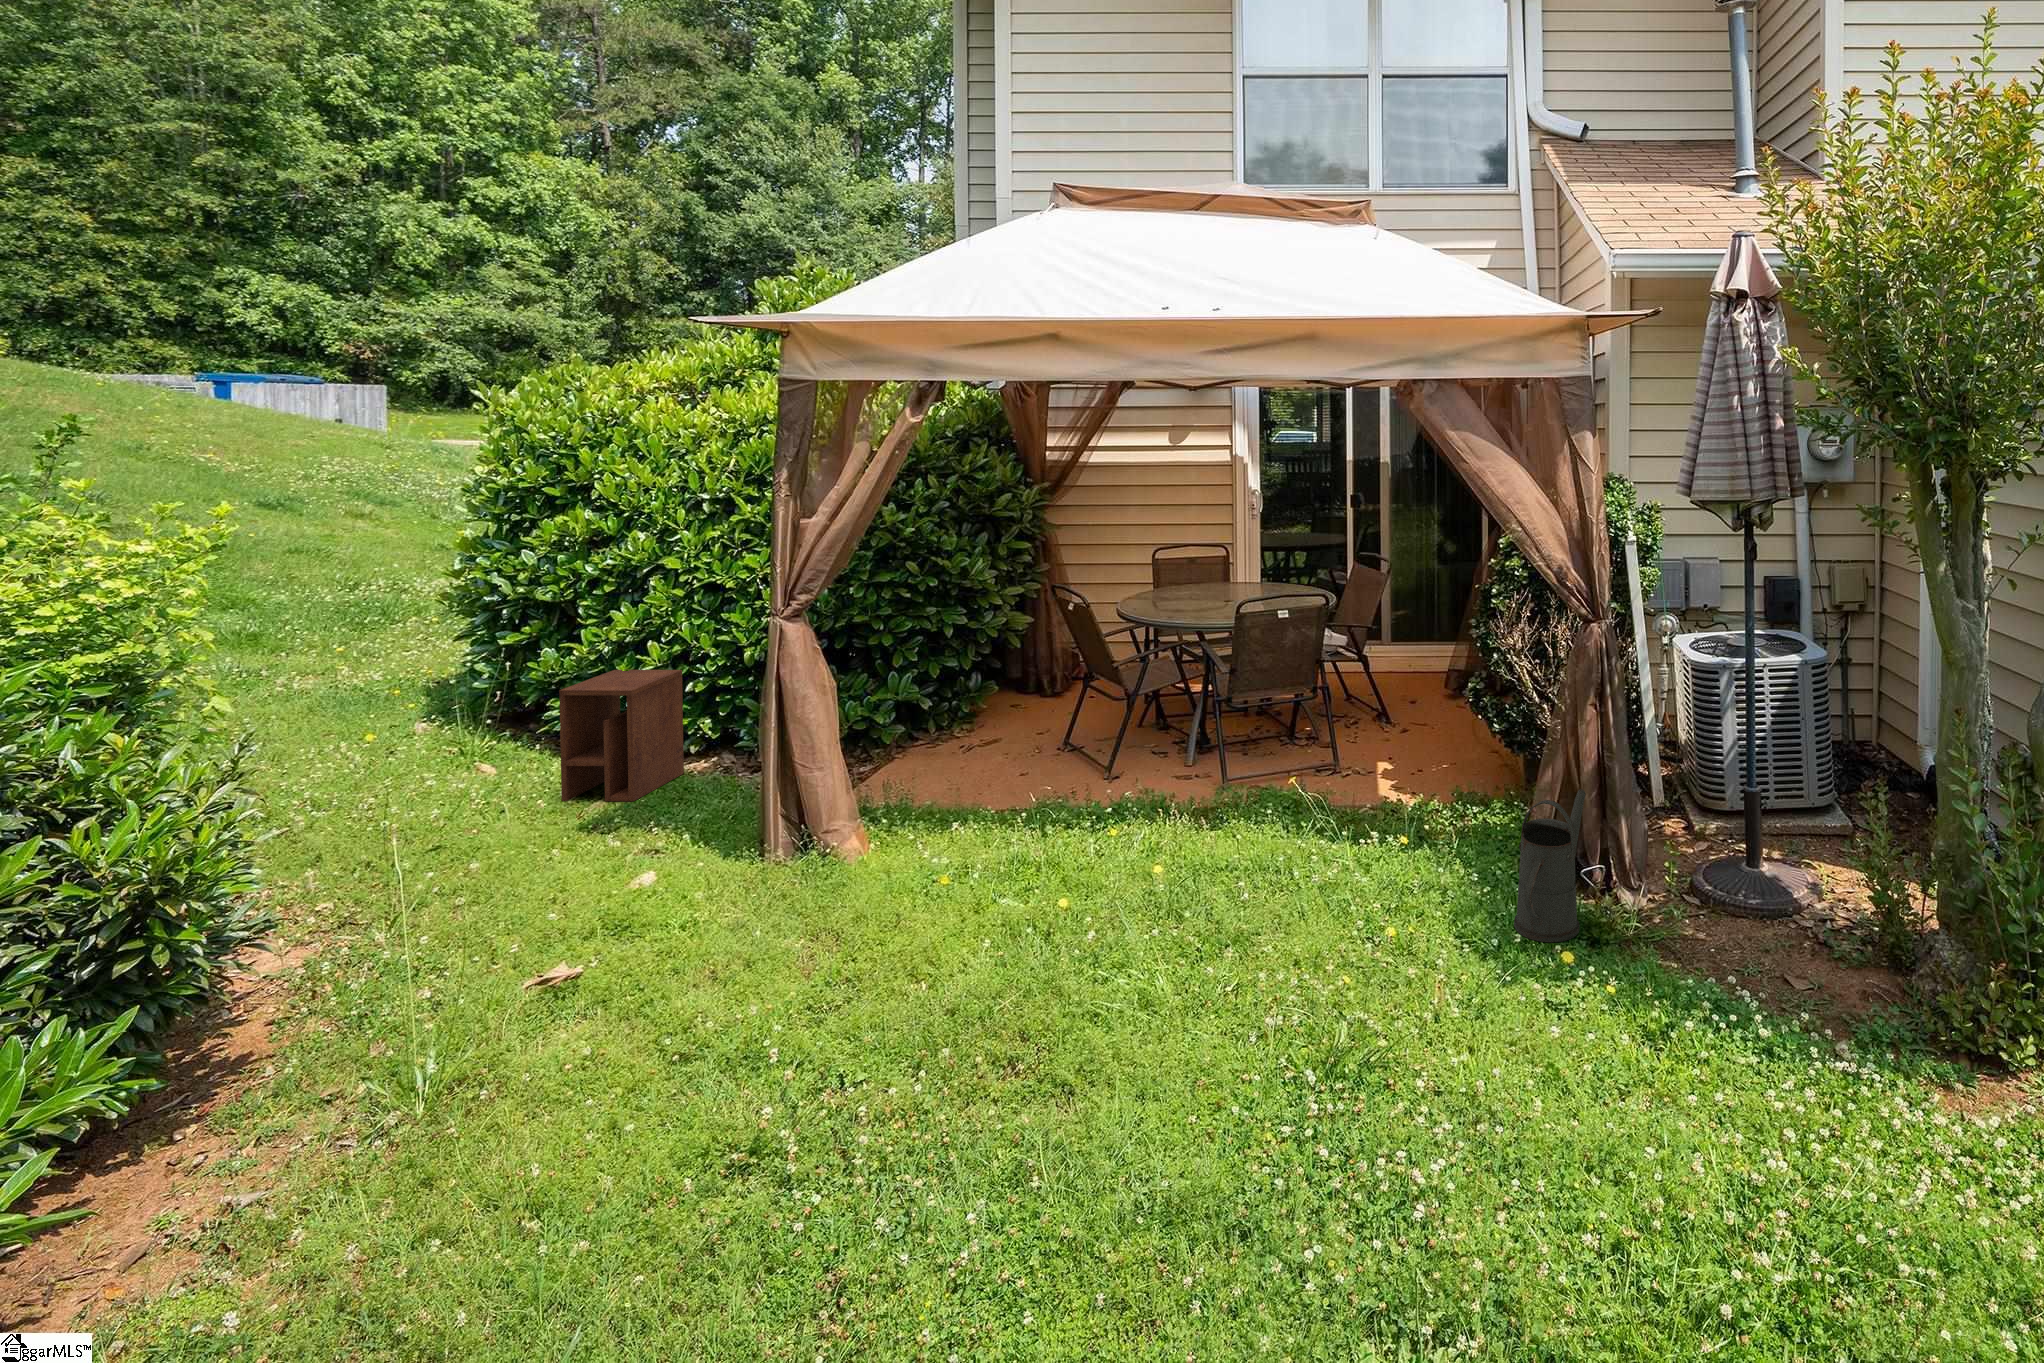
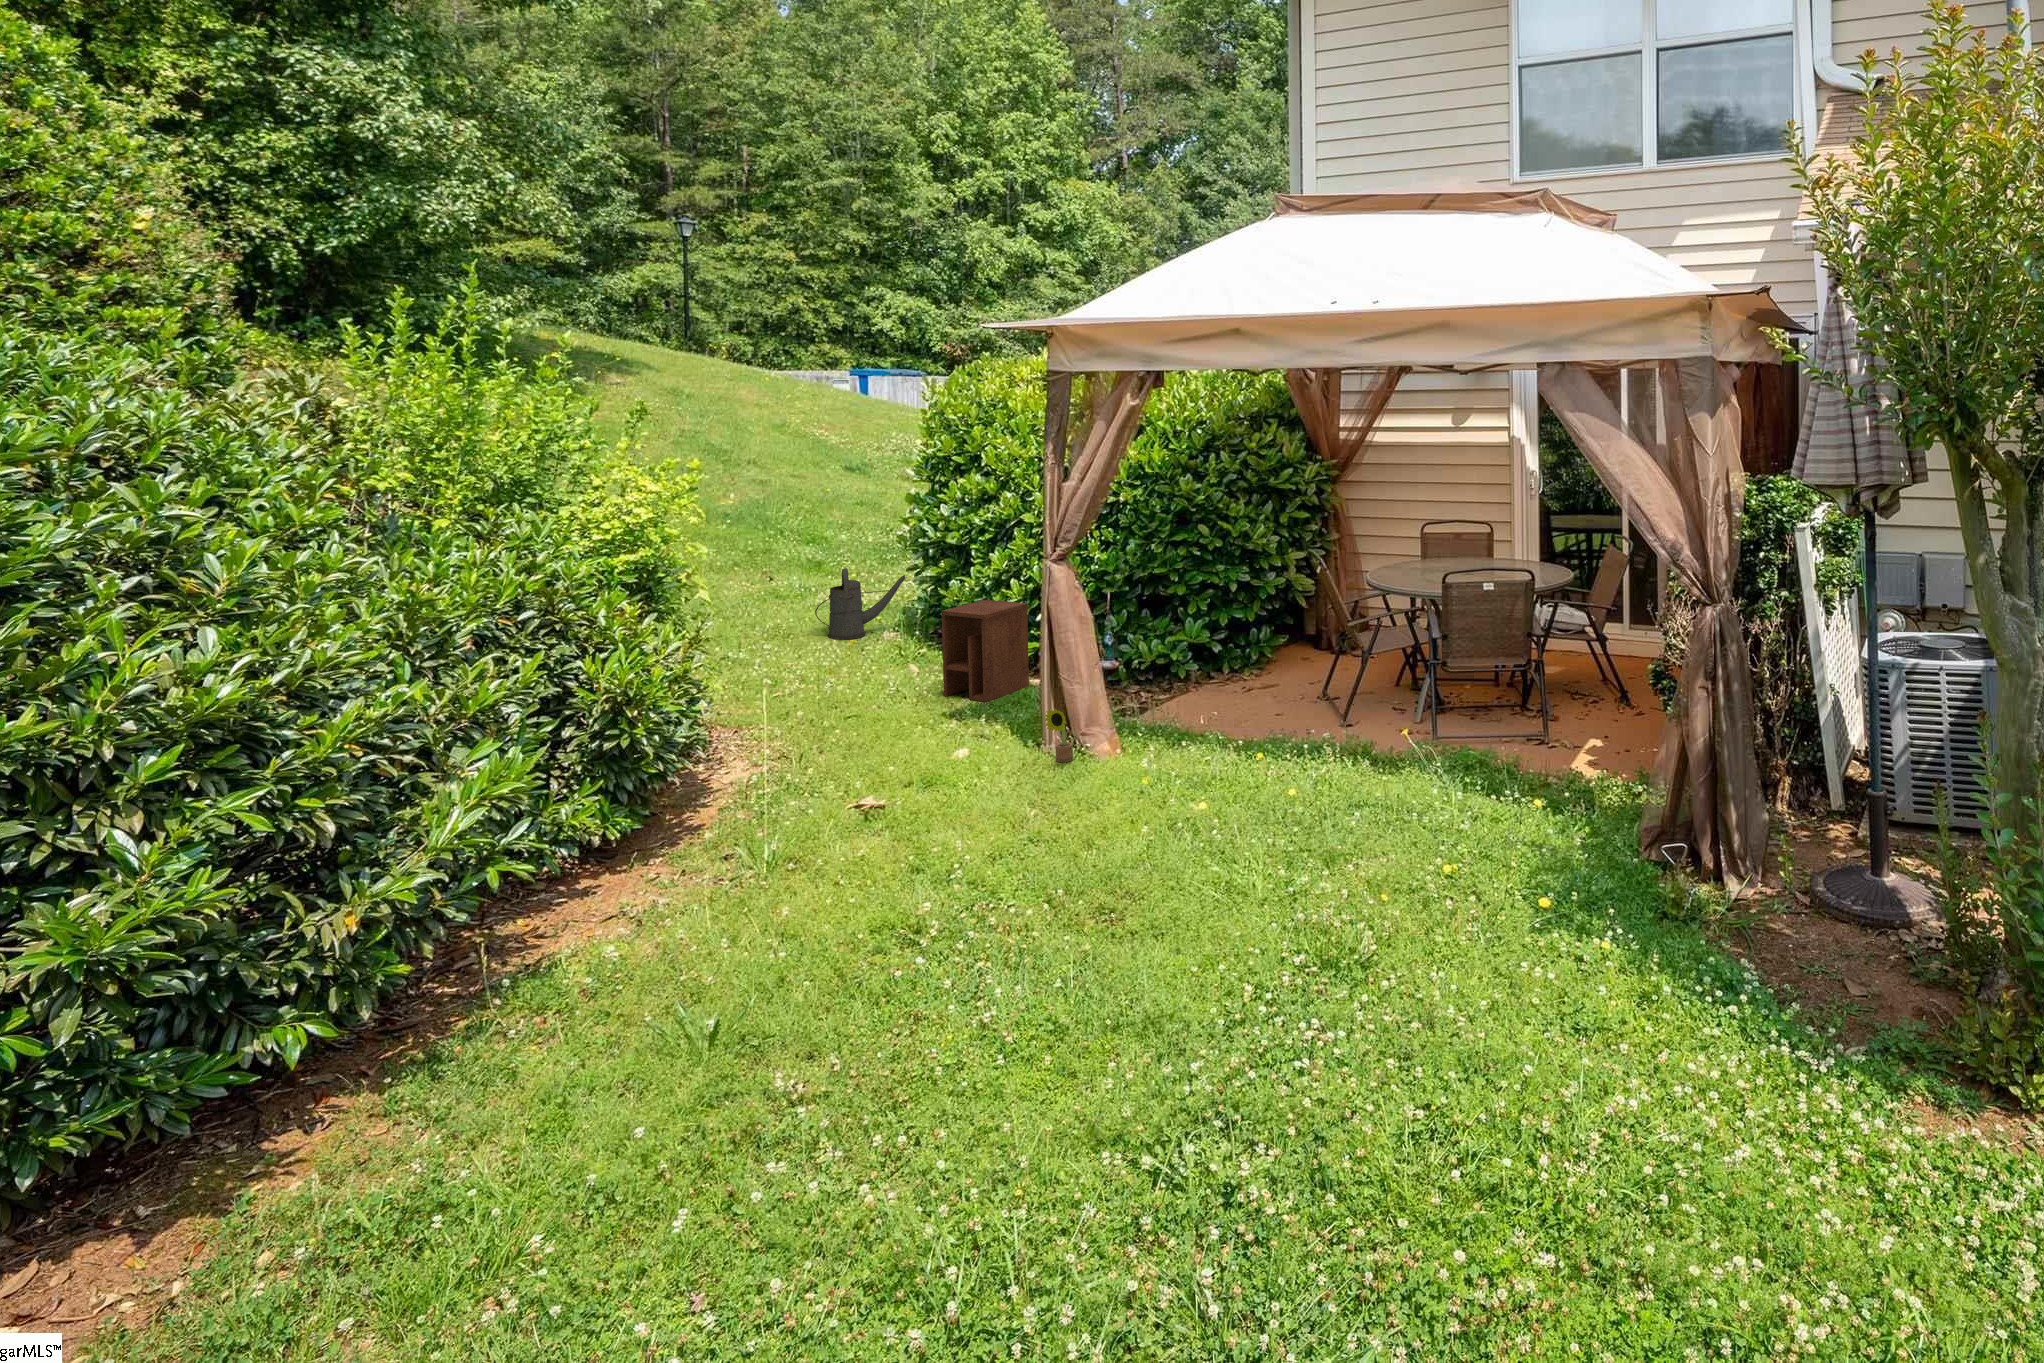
watering can: present [1514,789,1586,942] -> present [815,568,905,640]
decorative plant: none [771,800,810,866] -> present [1043,709,1073,762]

